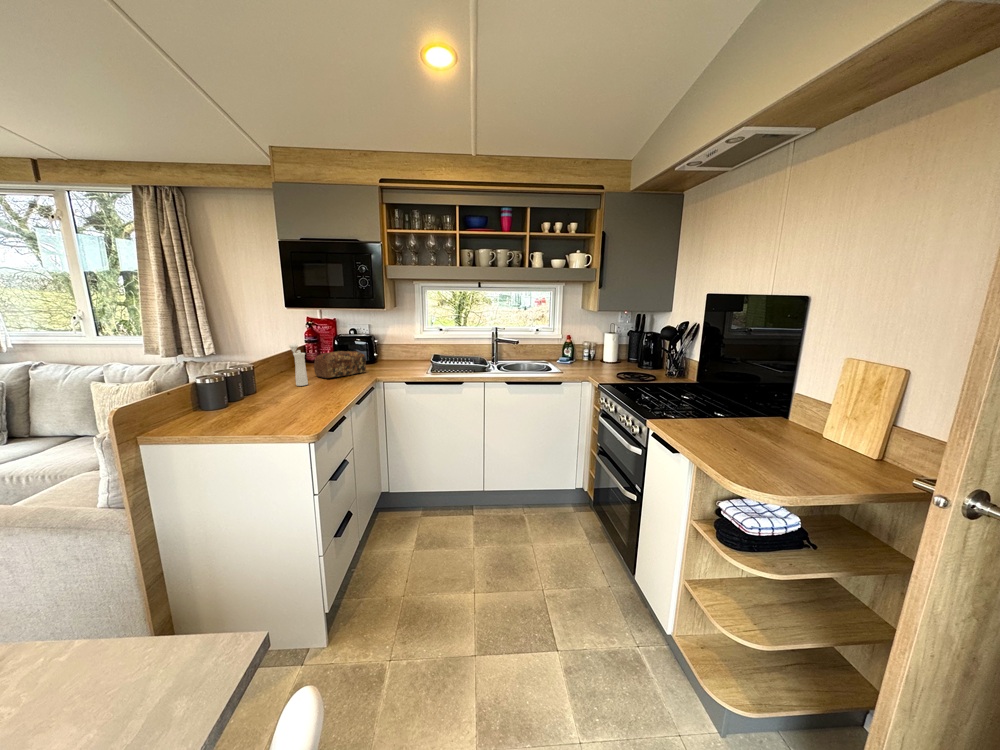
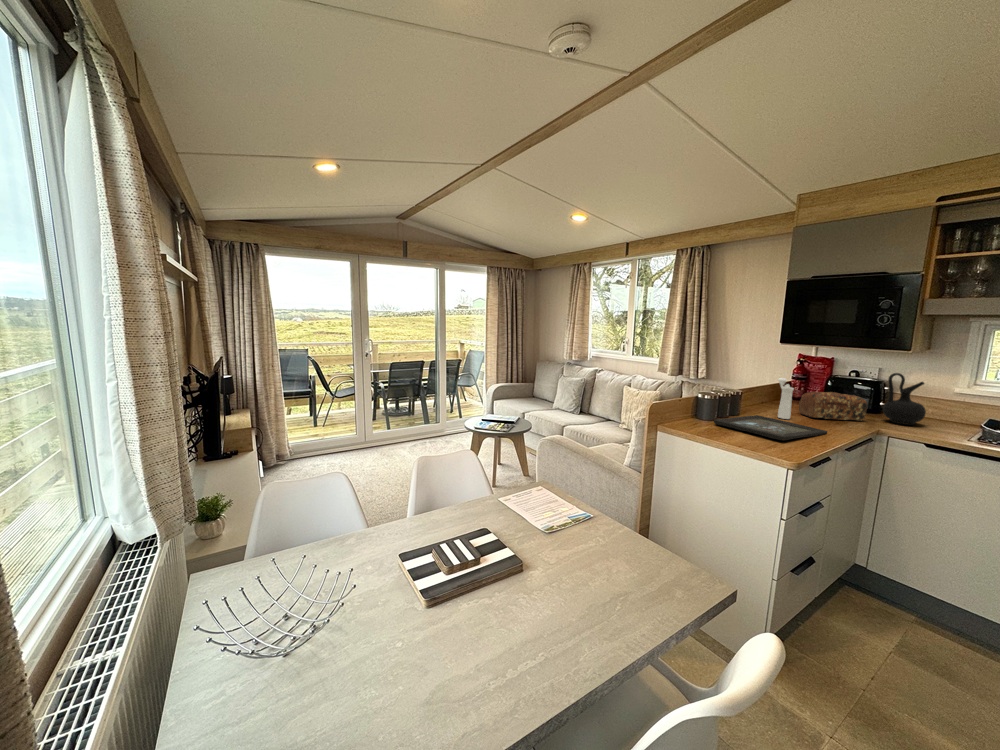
ceramic jug: none [375,328,402,369] -> present [883,373,926,425]
tray: none [222,388,340,412] -> present [714,415,827,440]

